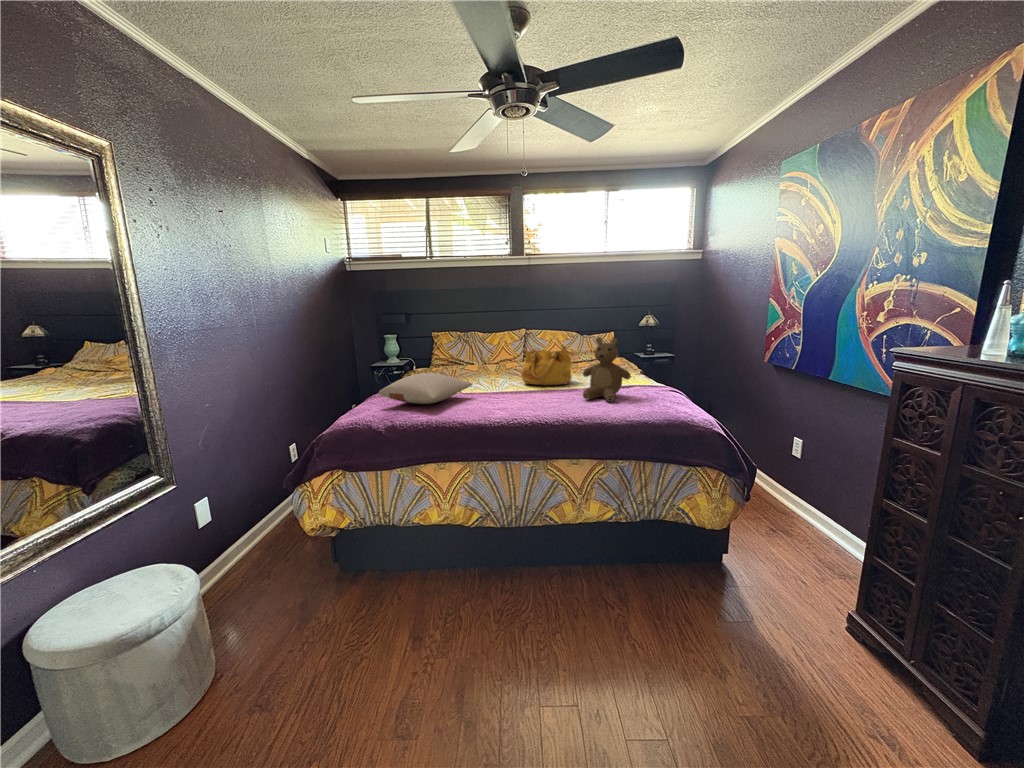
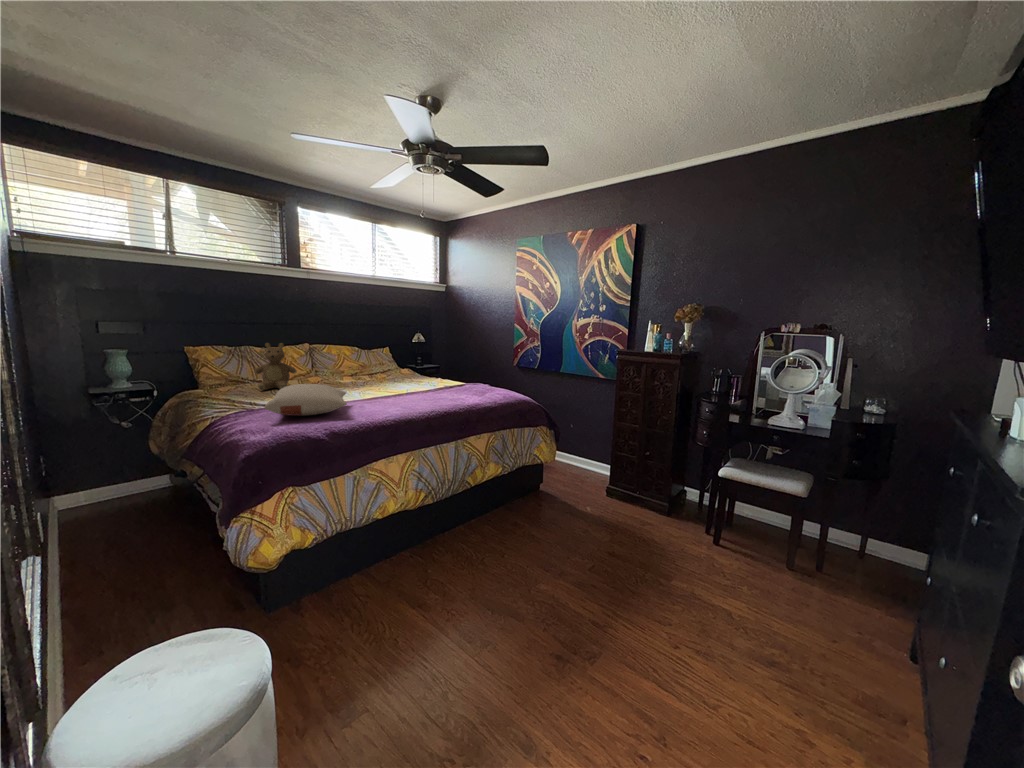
teddy bear: present [583,337,631,402] -> present [255,343,297,390]
handbag: present [521,345,571,385] -> none [364,355,409,392]

